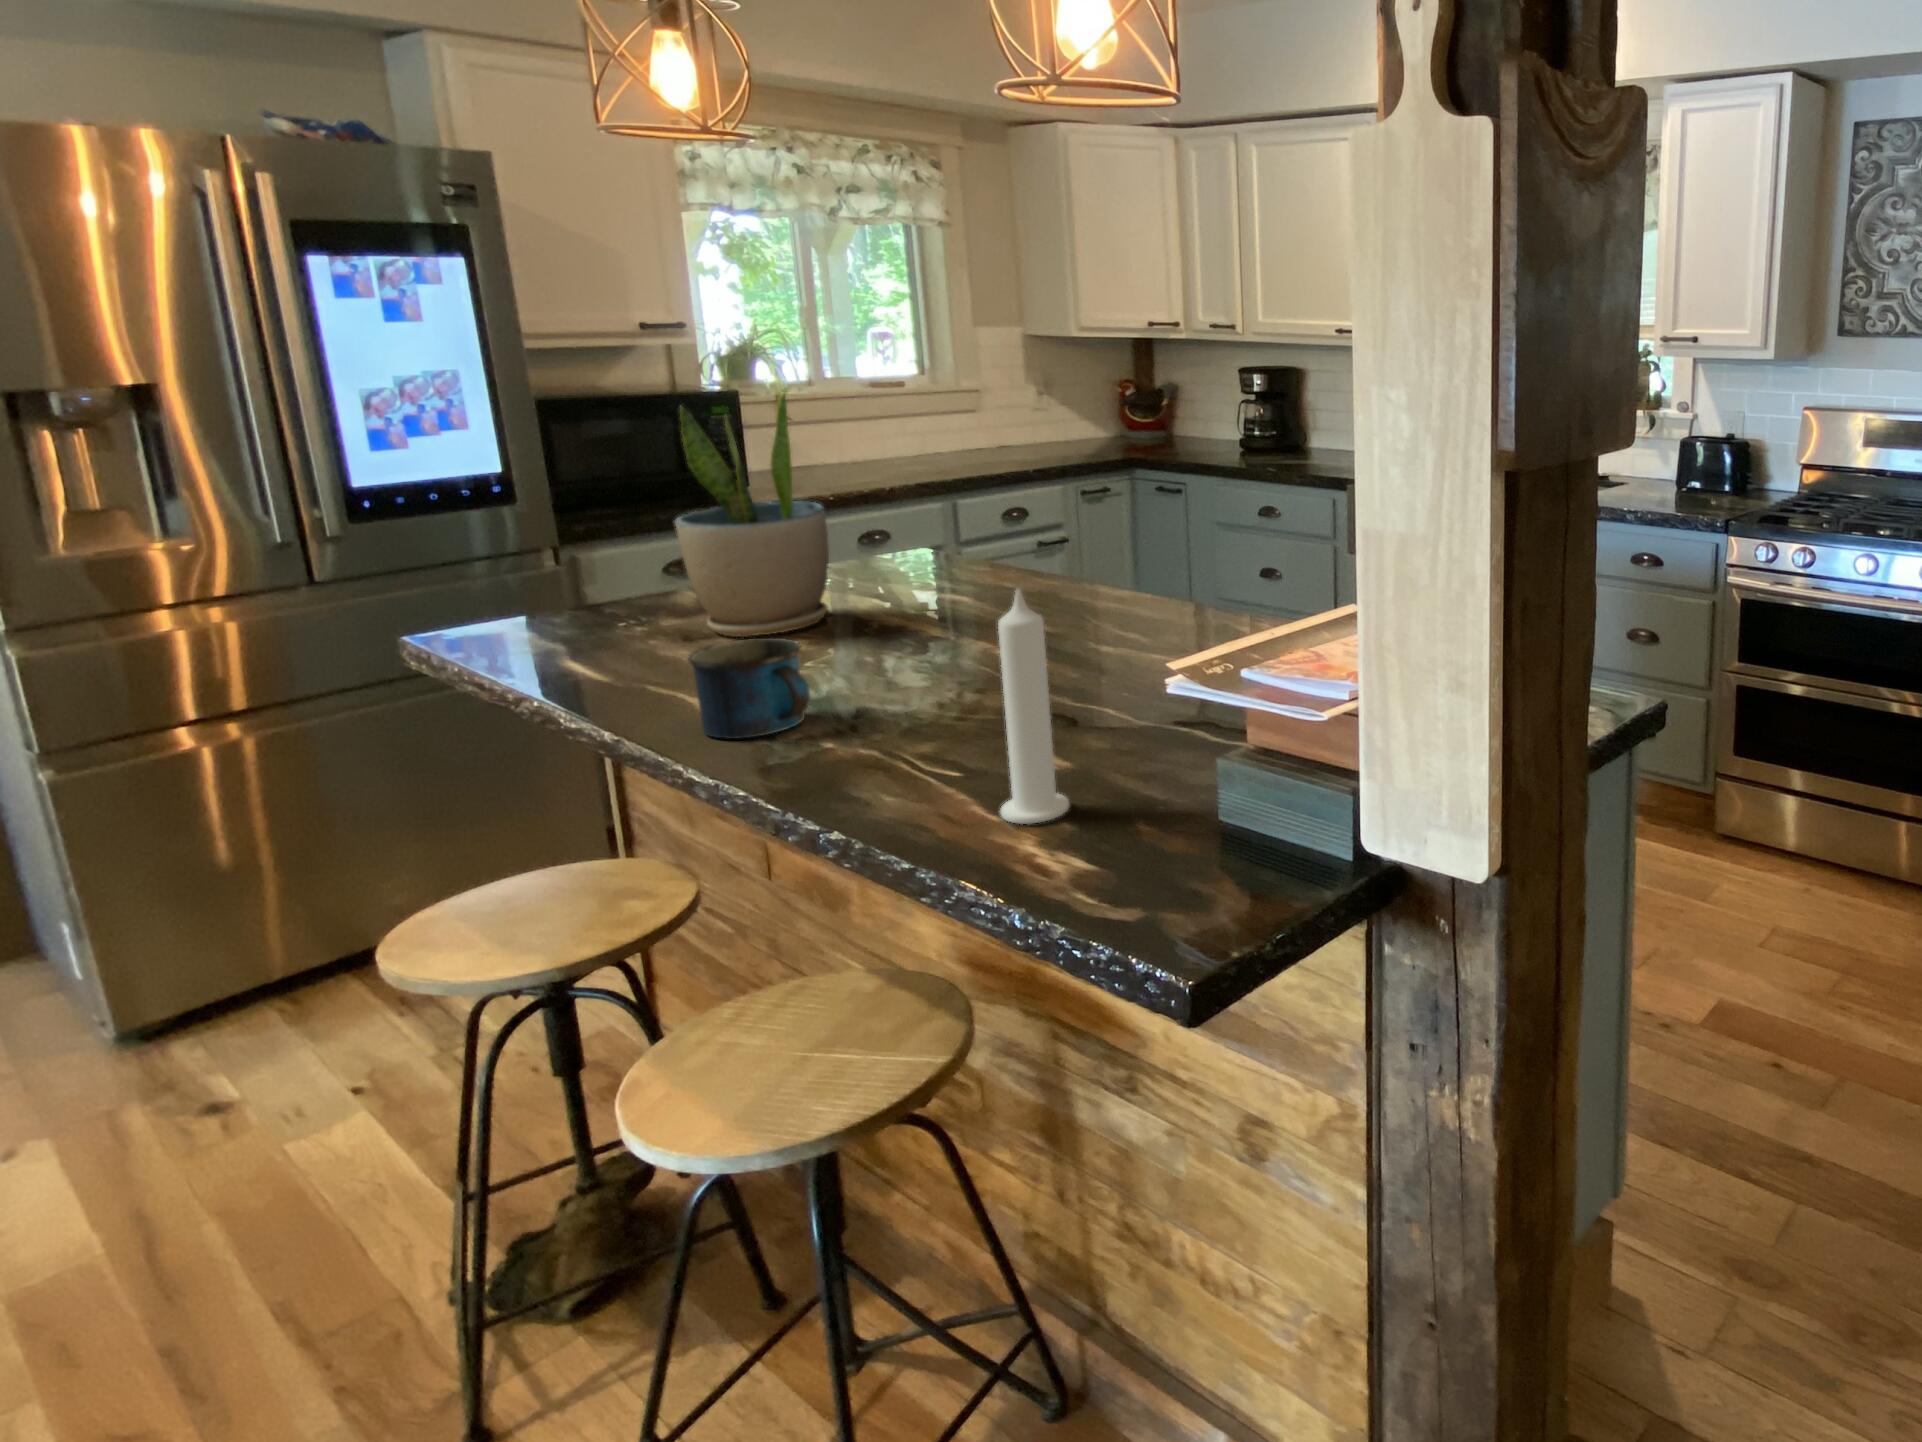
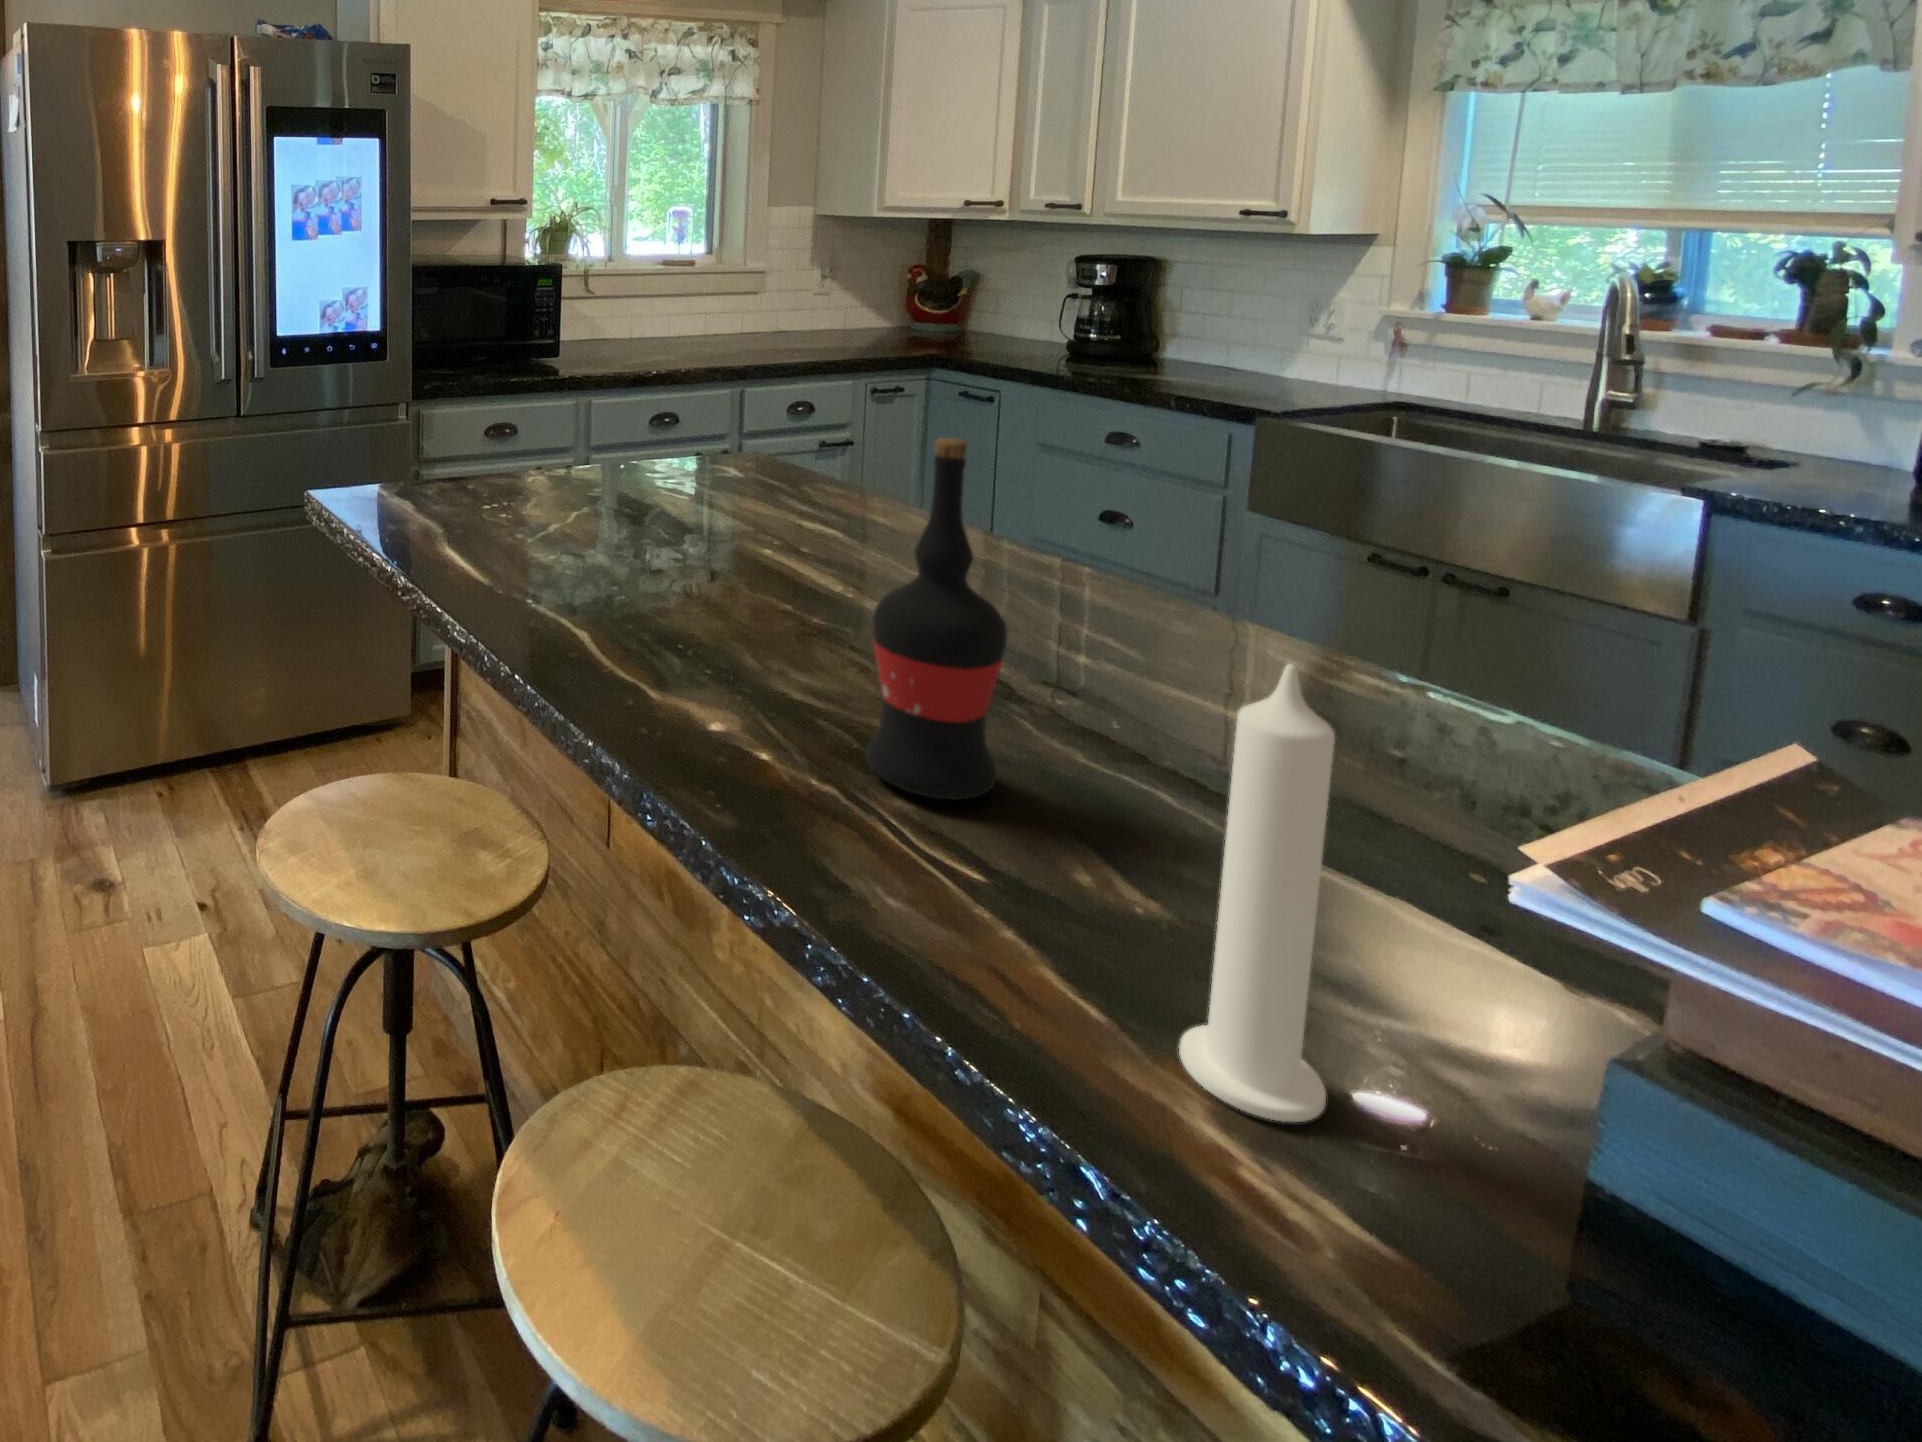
potted plant: present [675,391,829,637] -> none [567,264,722,559]
wine bottle: none [873,497,973,734] -> present [865,438,1008,800]
mug: present [688,638,810,739] -> none [621,592,768,739]

